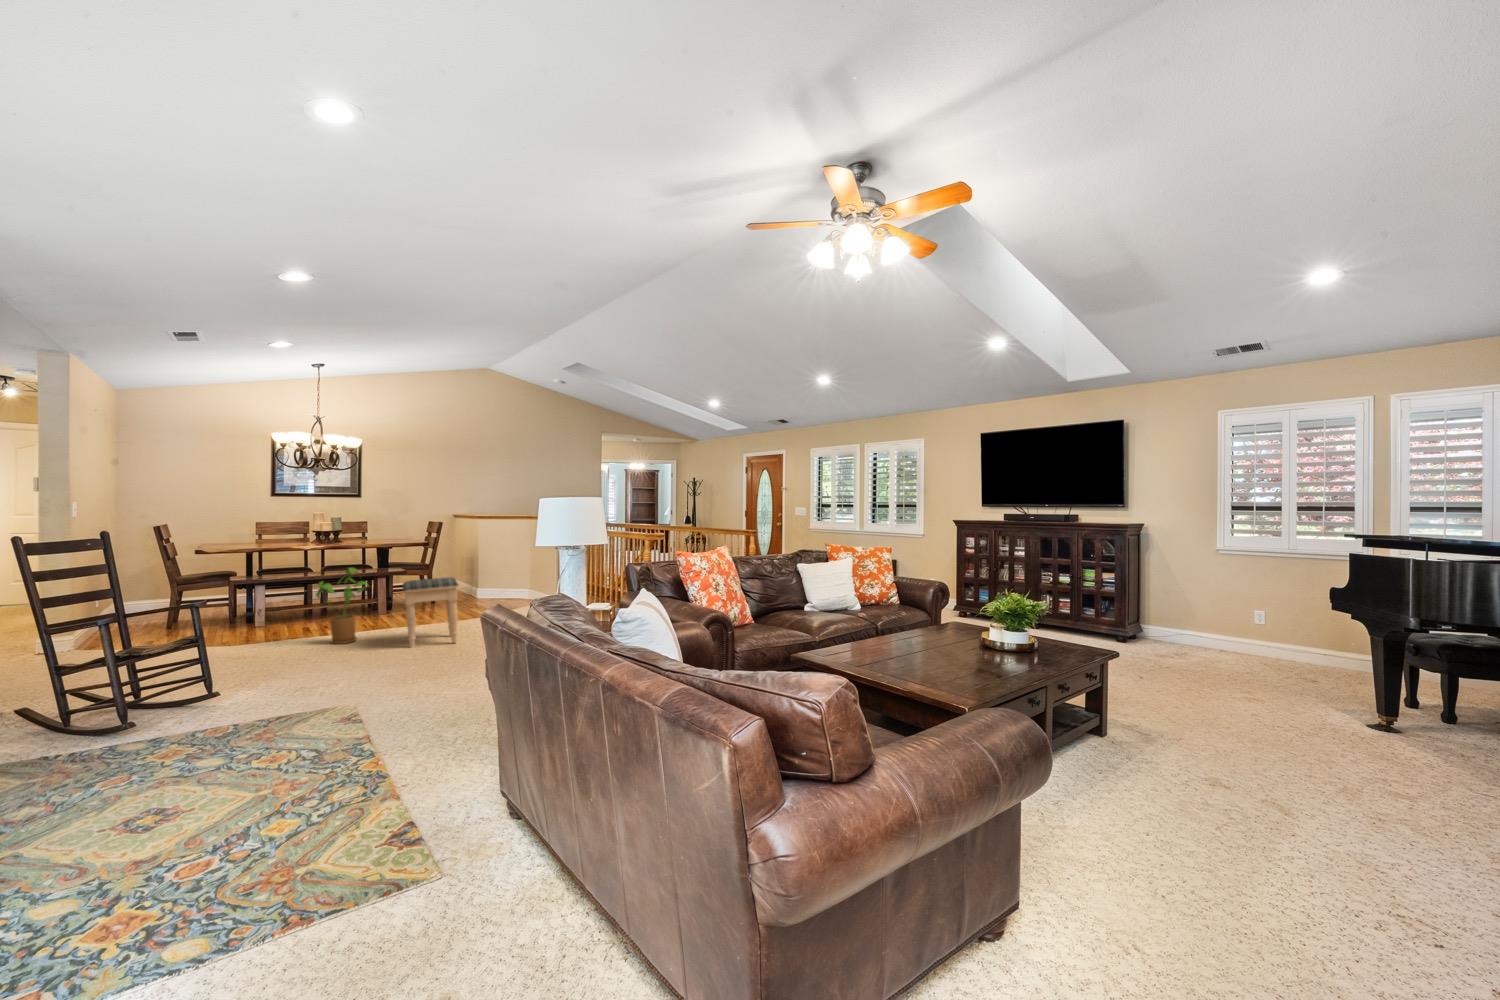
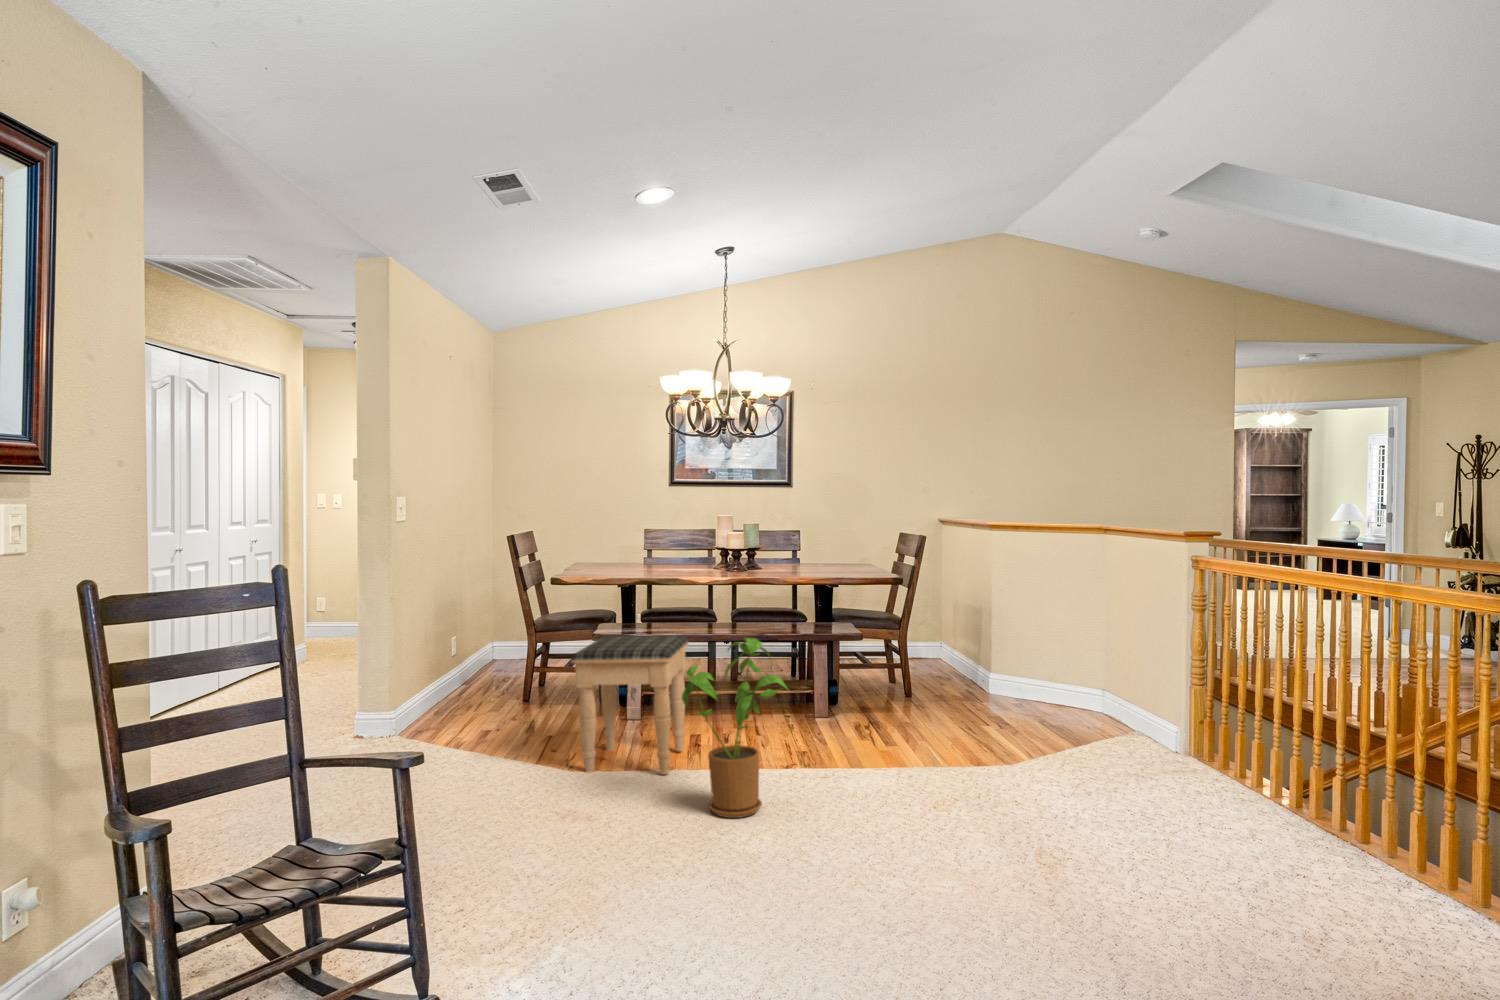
footstool: present [403,577,459,647] -> present [571,635,688,774]

